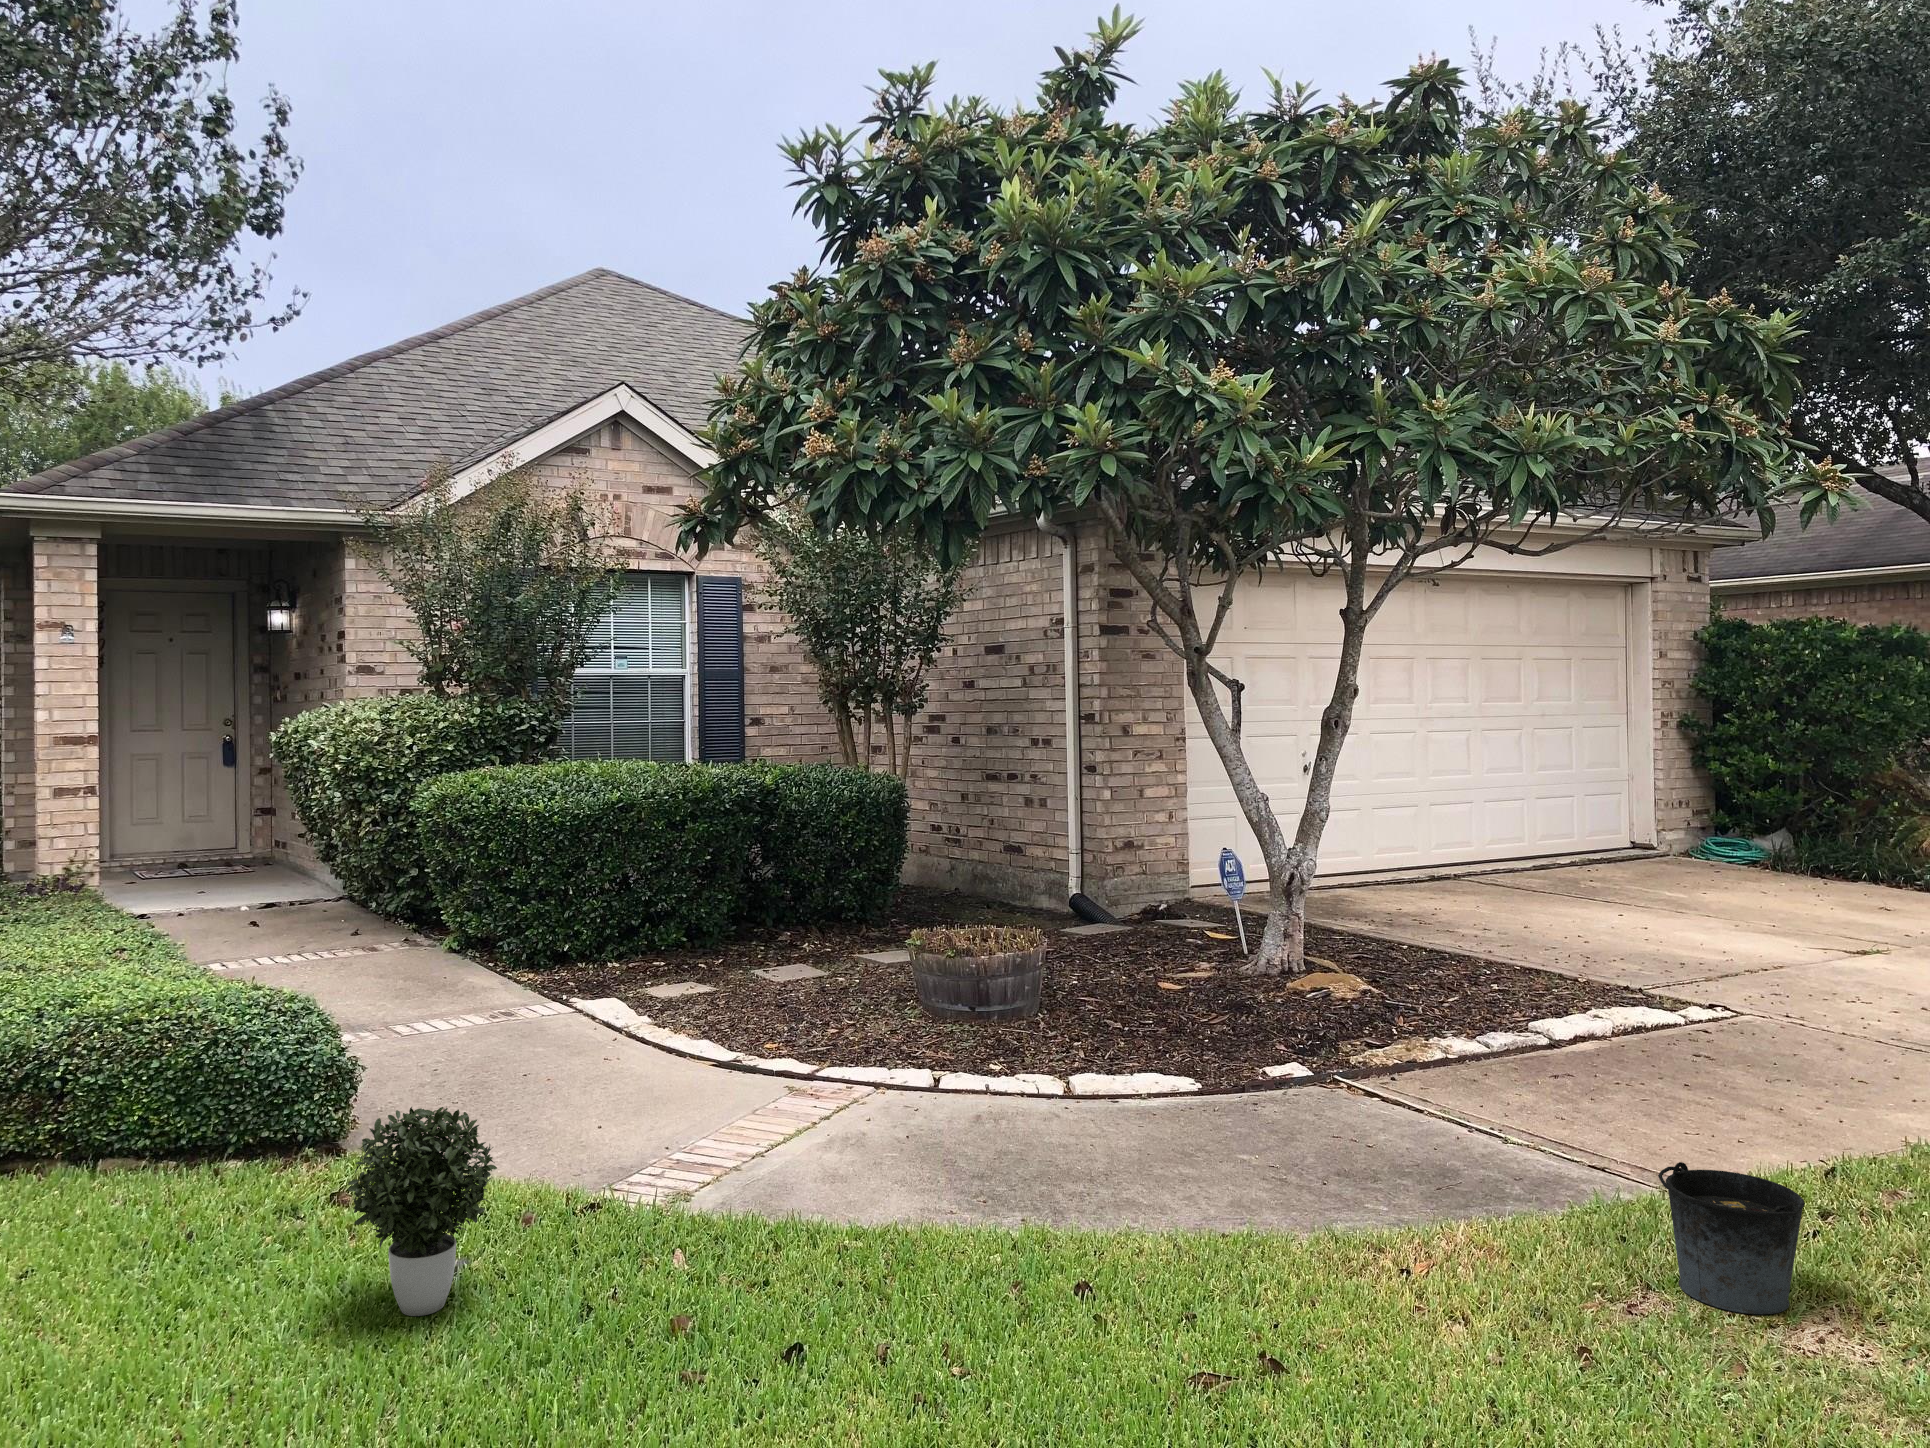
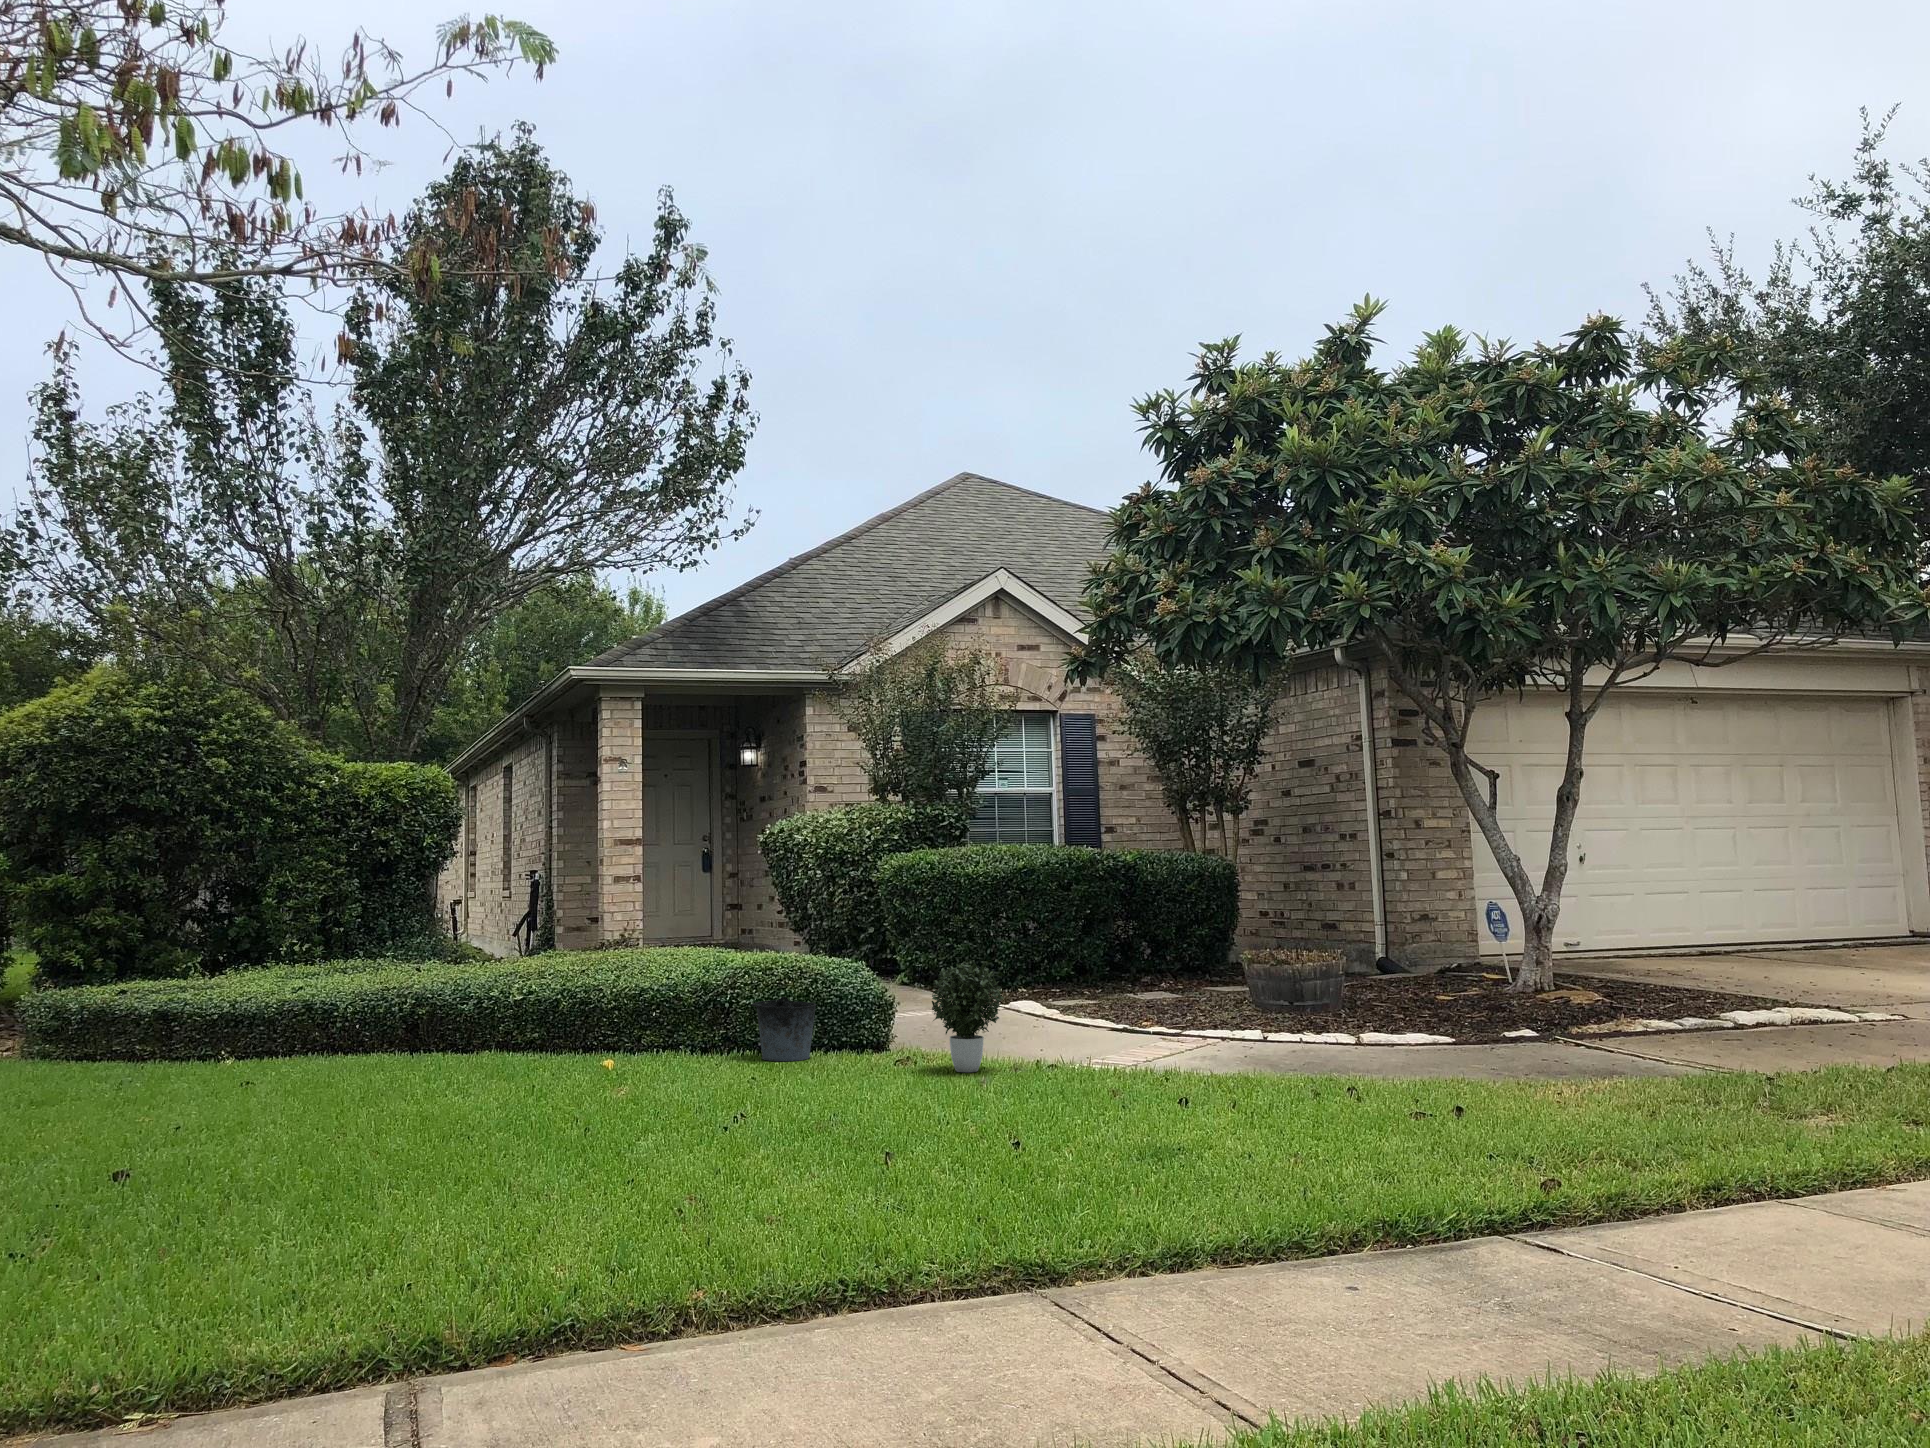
bucket: present [1658,1162,1805,1314] -> present [751,997,816,1061]

